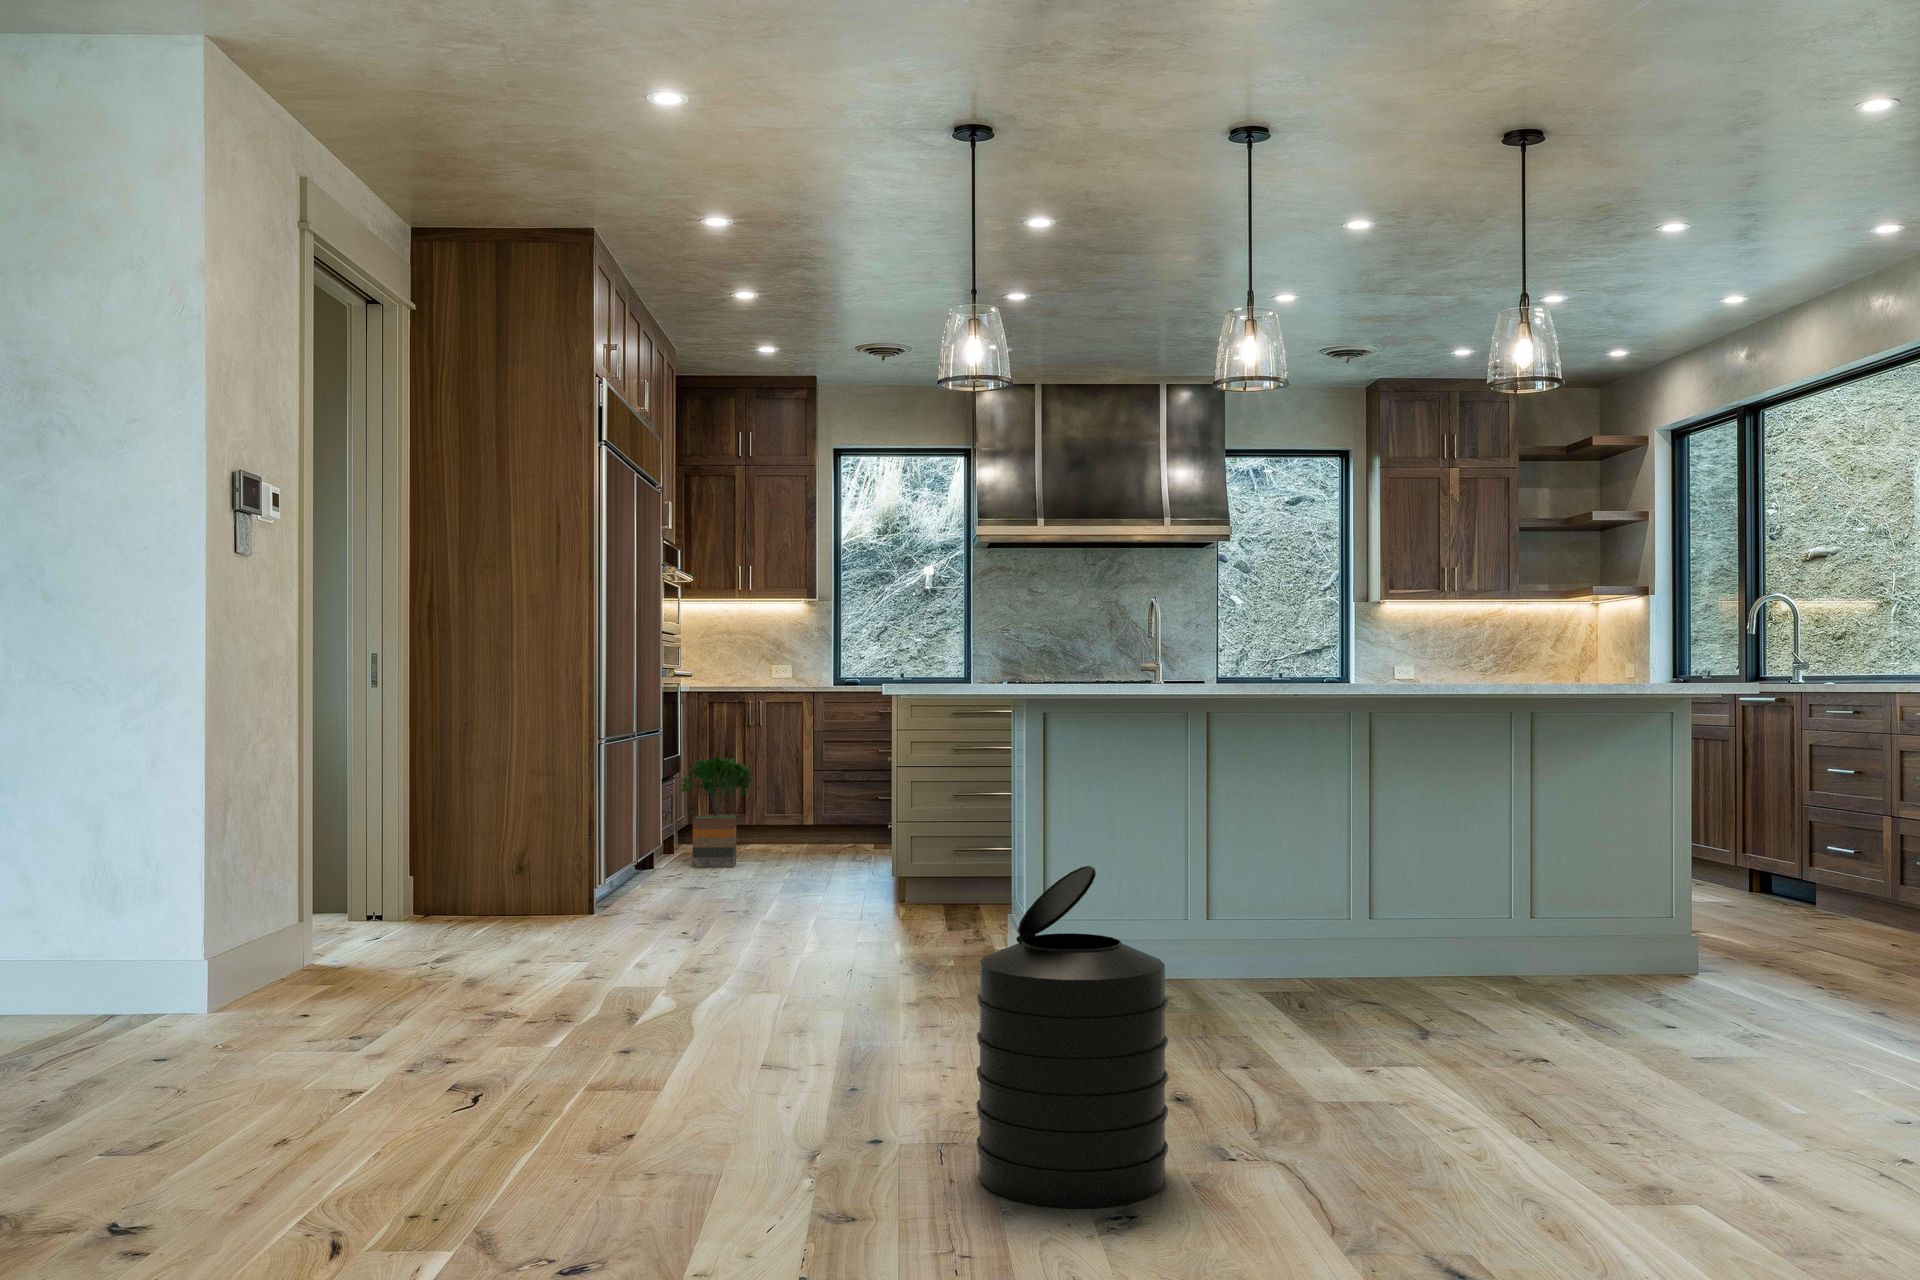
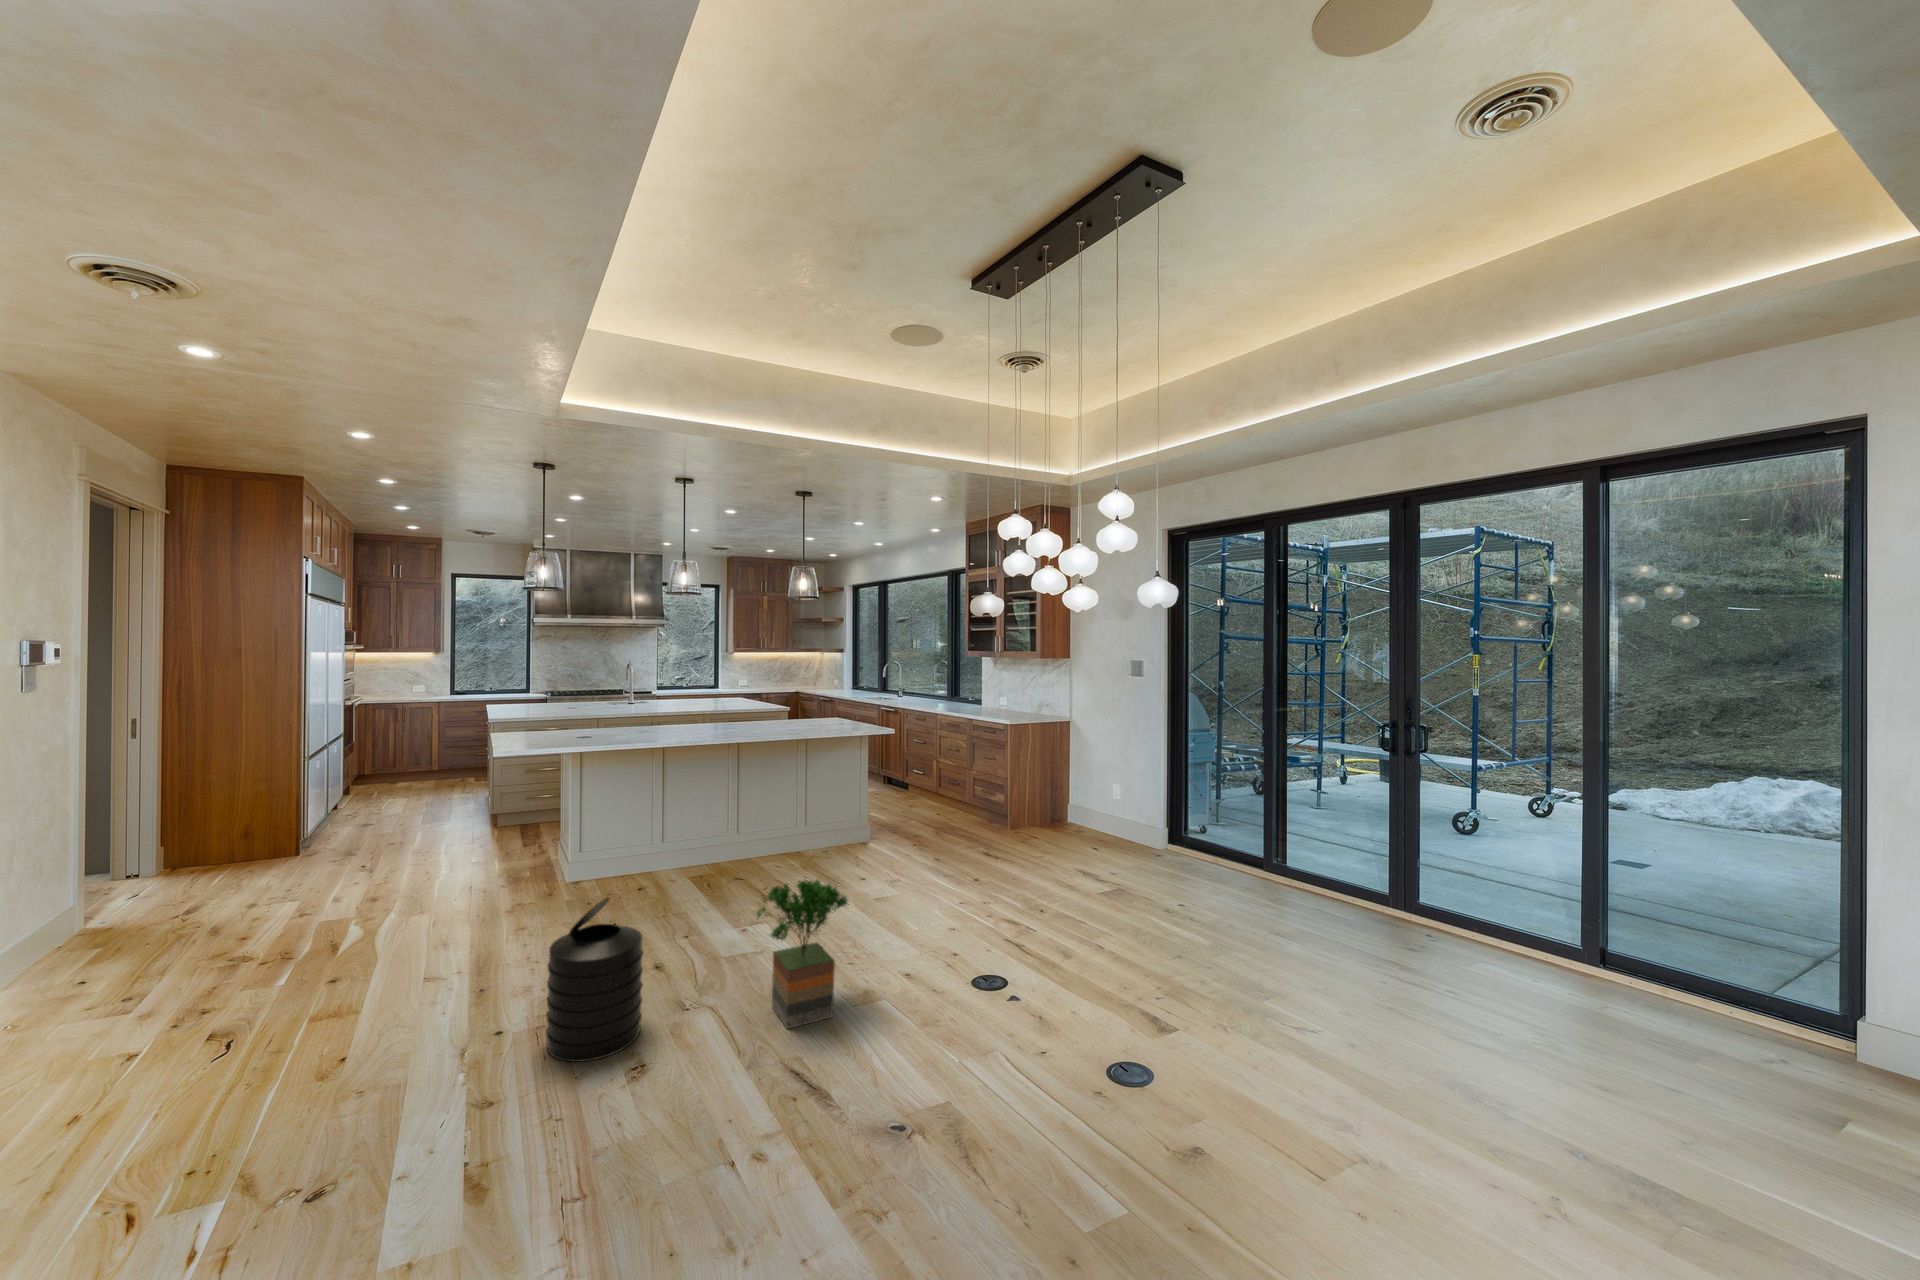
potted tree: present [680,757,753,868] -> present [757,879,849,1029]

